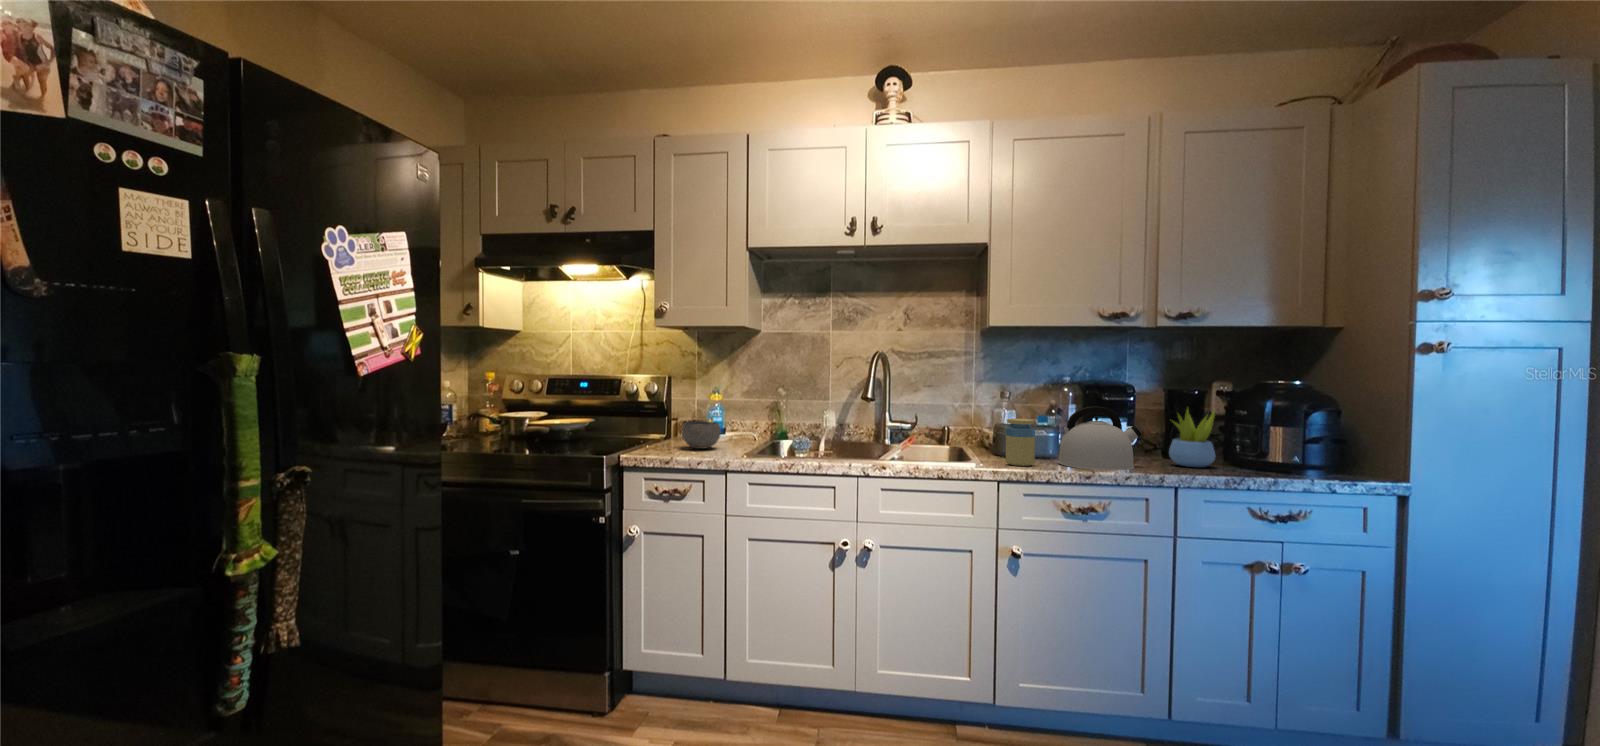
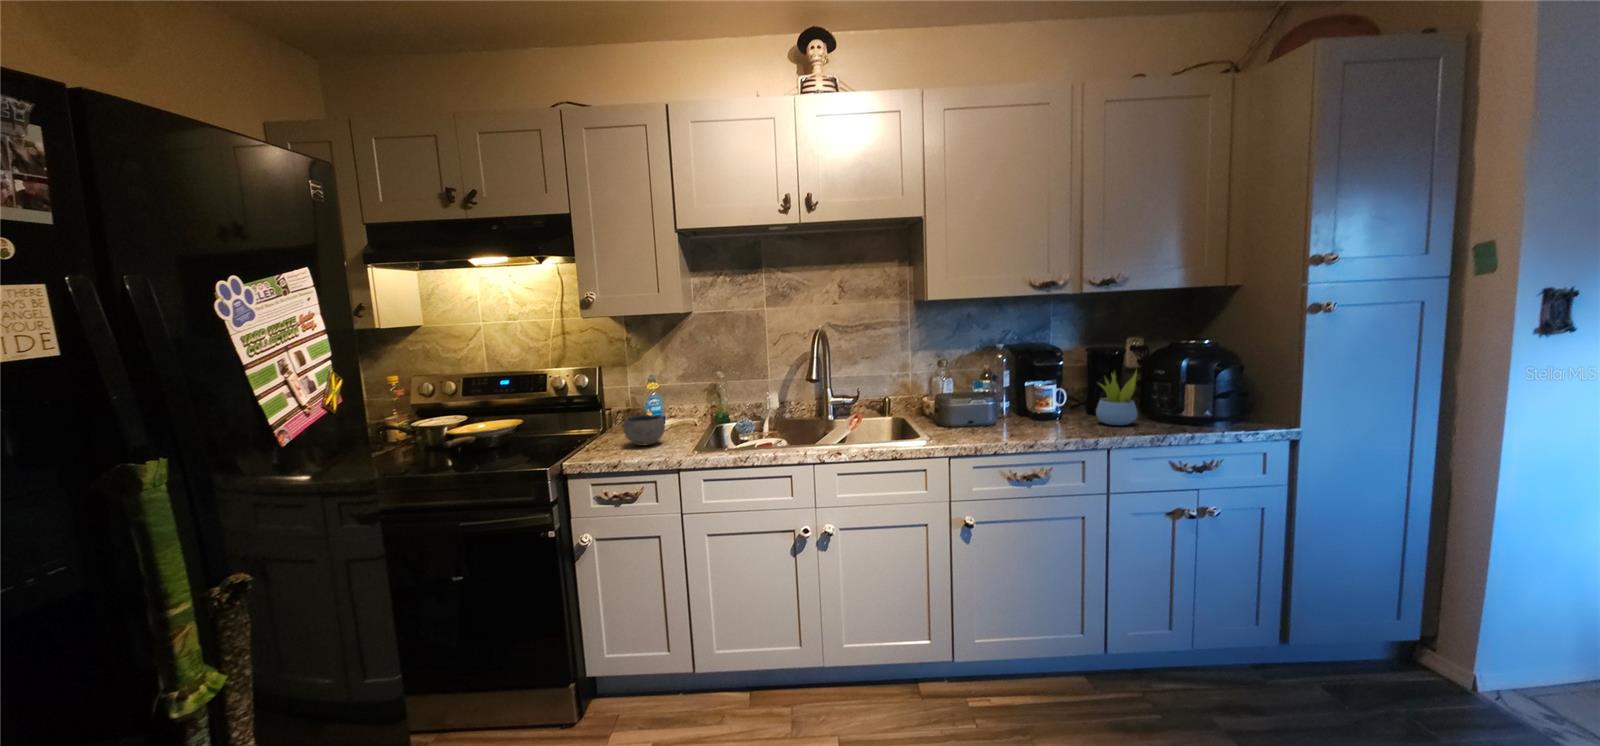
kettle: present [1058,407,1142,470] -> none [999,375,1075,437]
jar: present [1006,419,1035,466] -> none [952,392,980,439]

